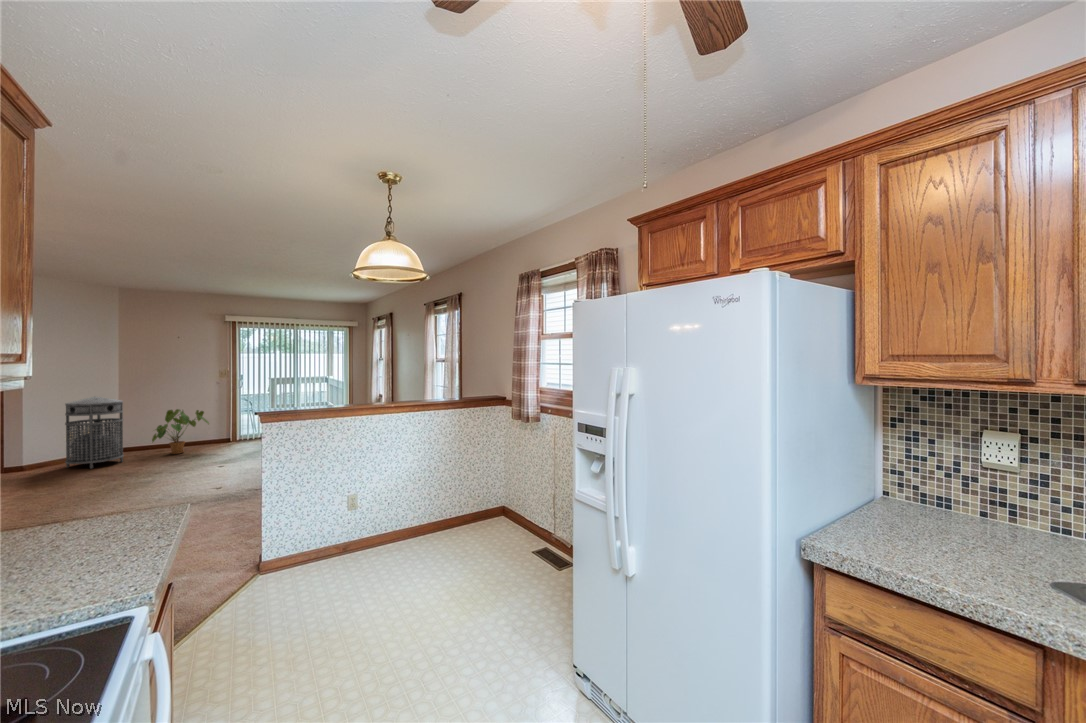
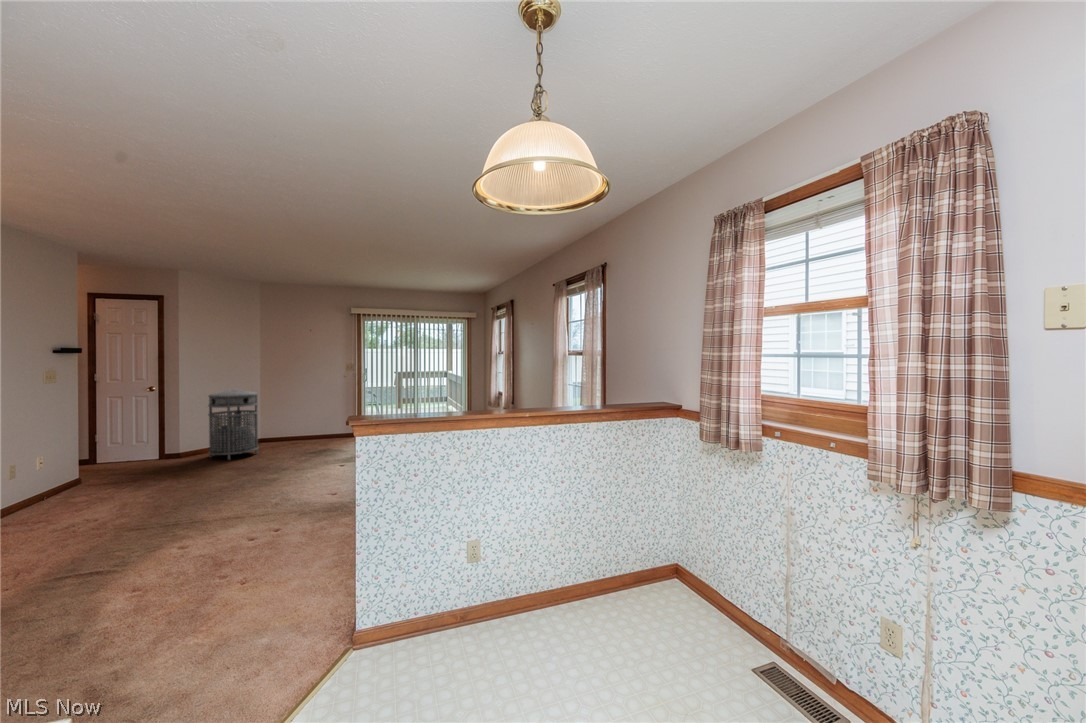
house plant: present [152,409,209,454] -> none [283,402,336,448]

